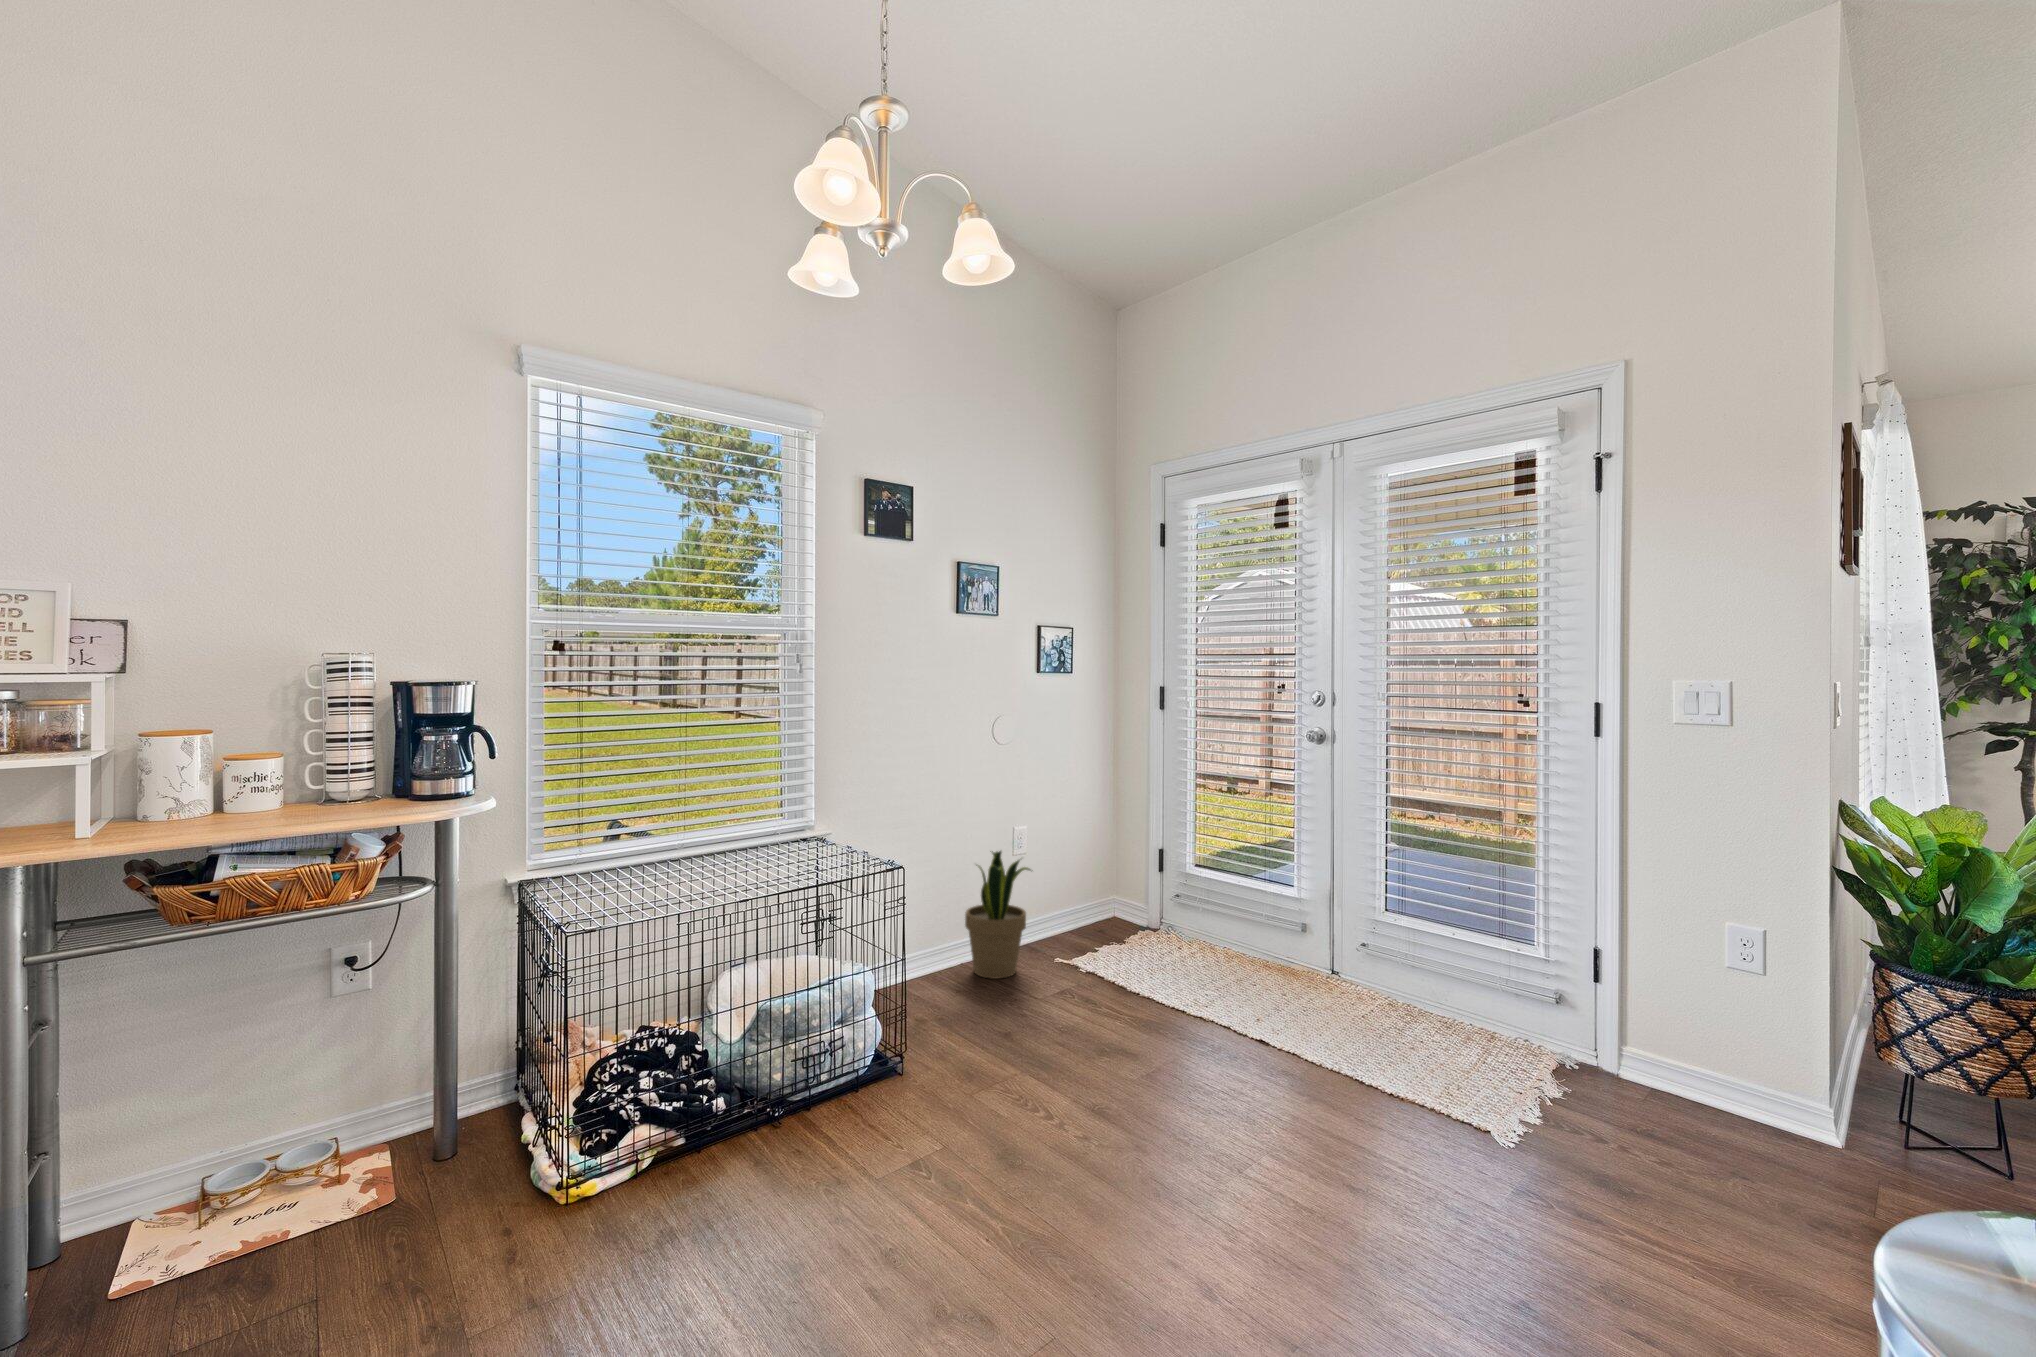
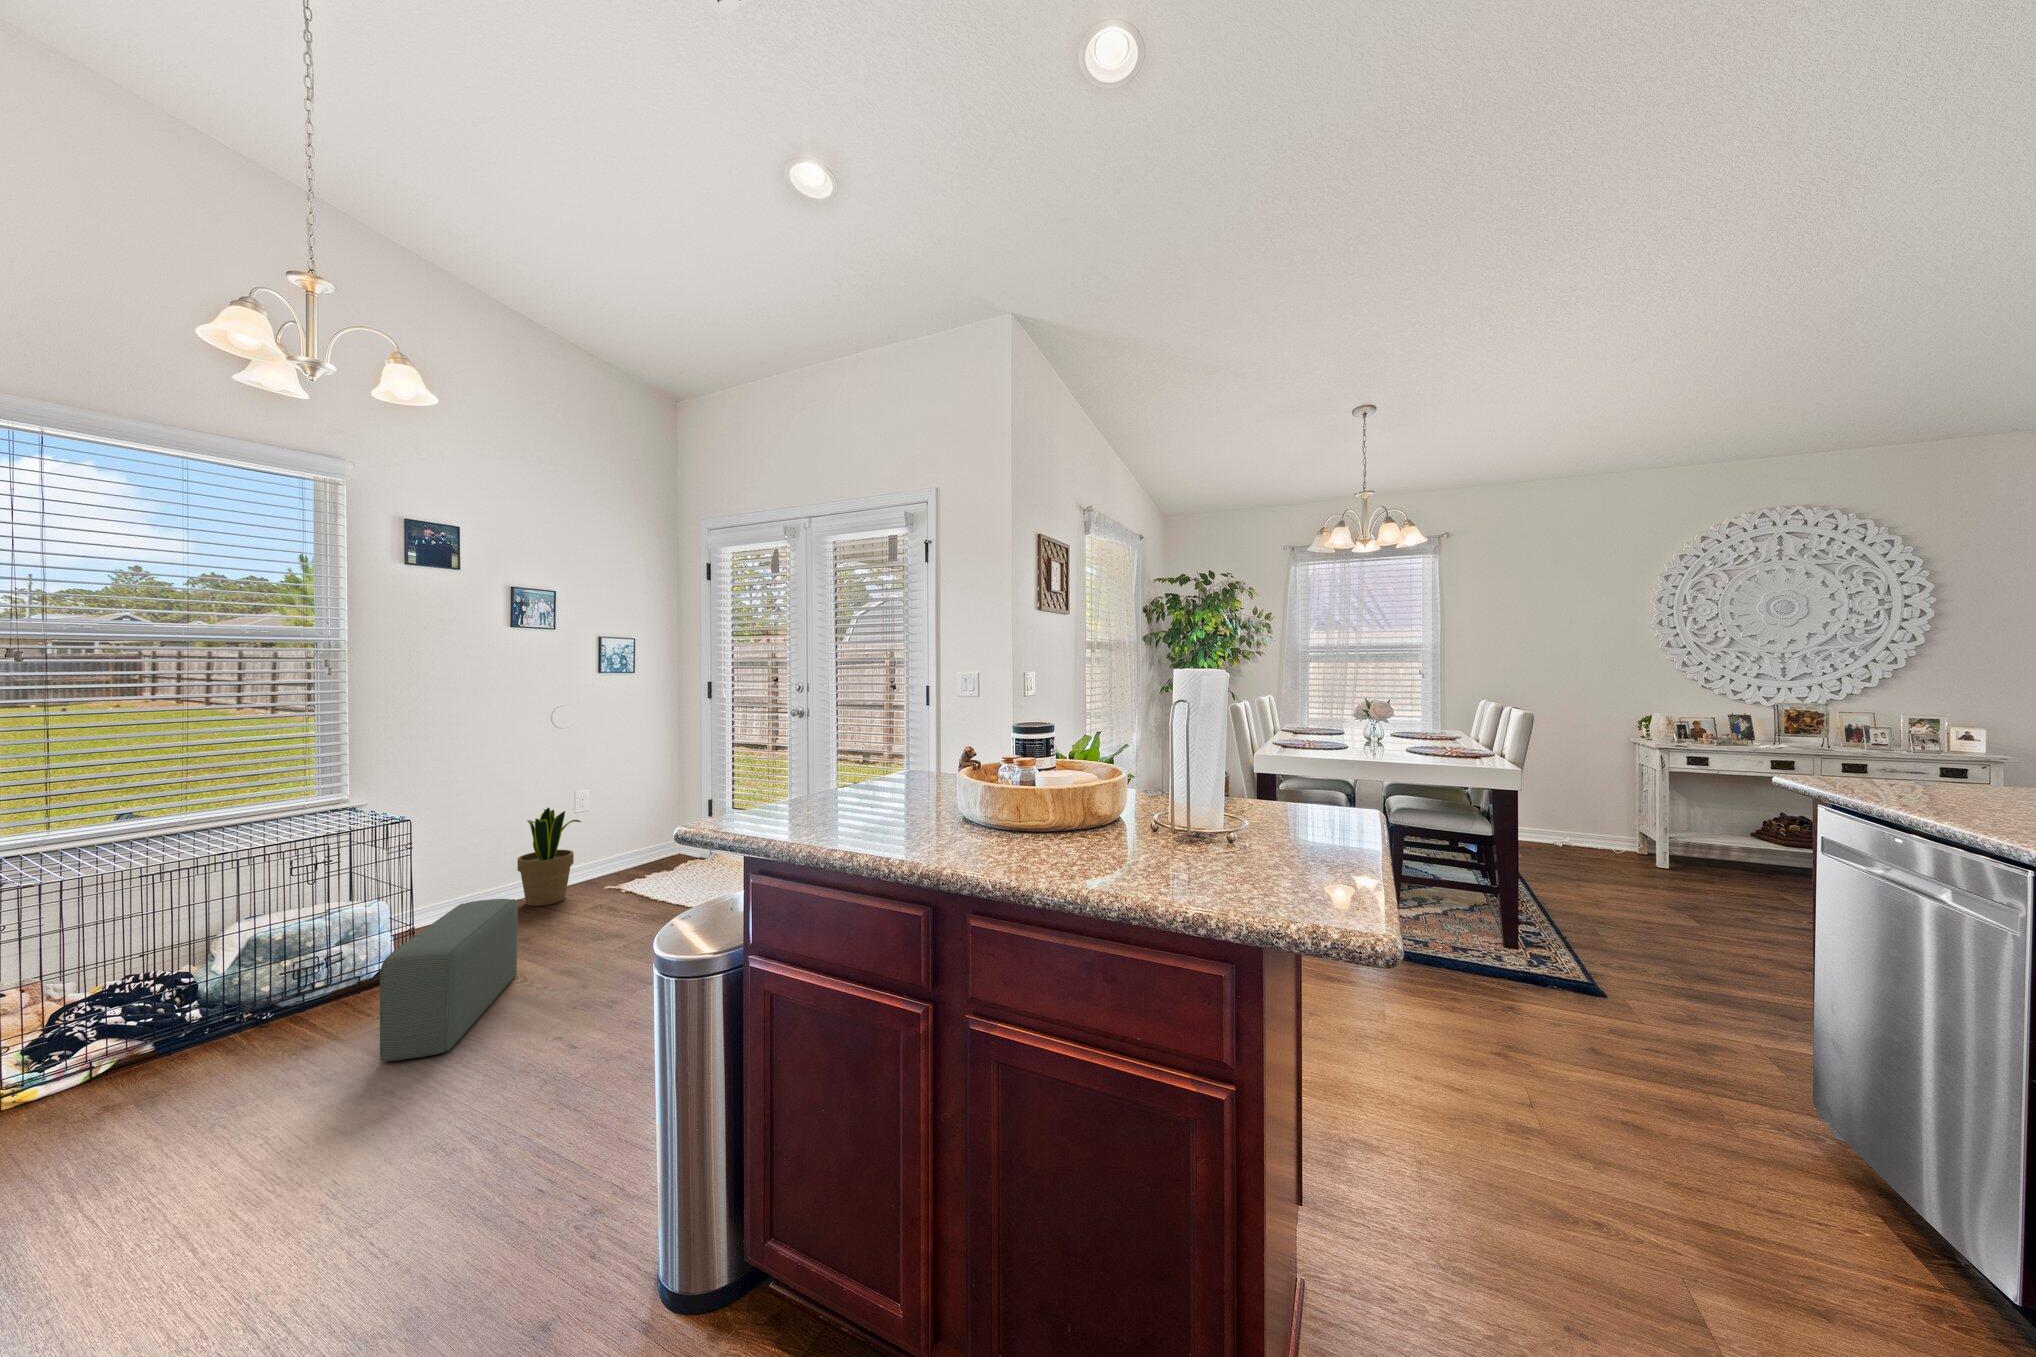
pouf: none [953,991,1042,1241] -> present [380,899,518,1061]

